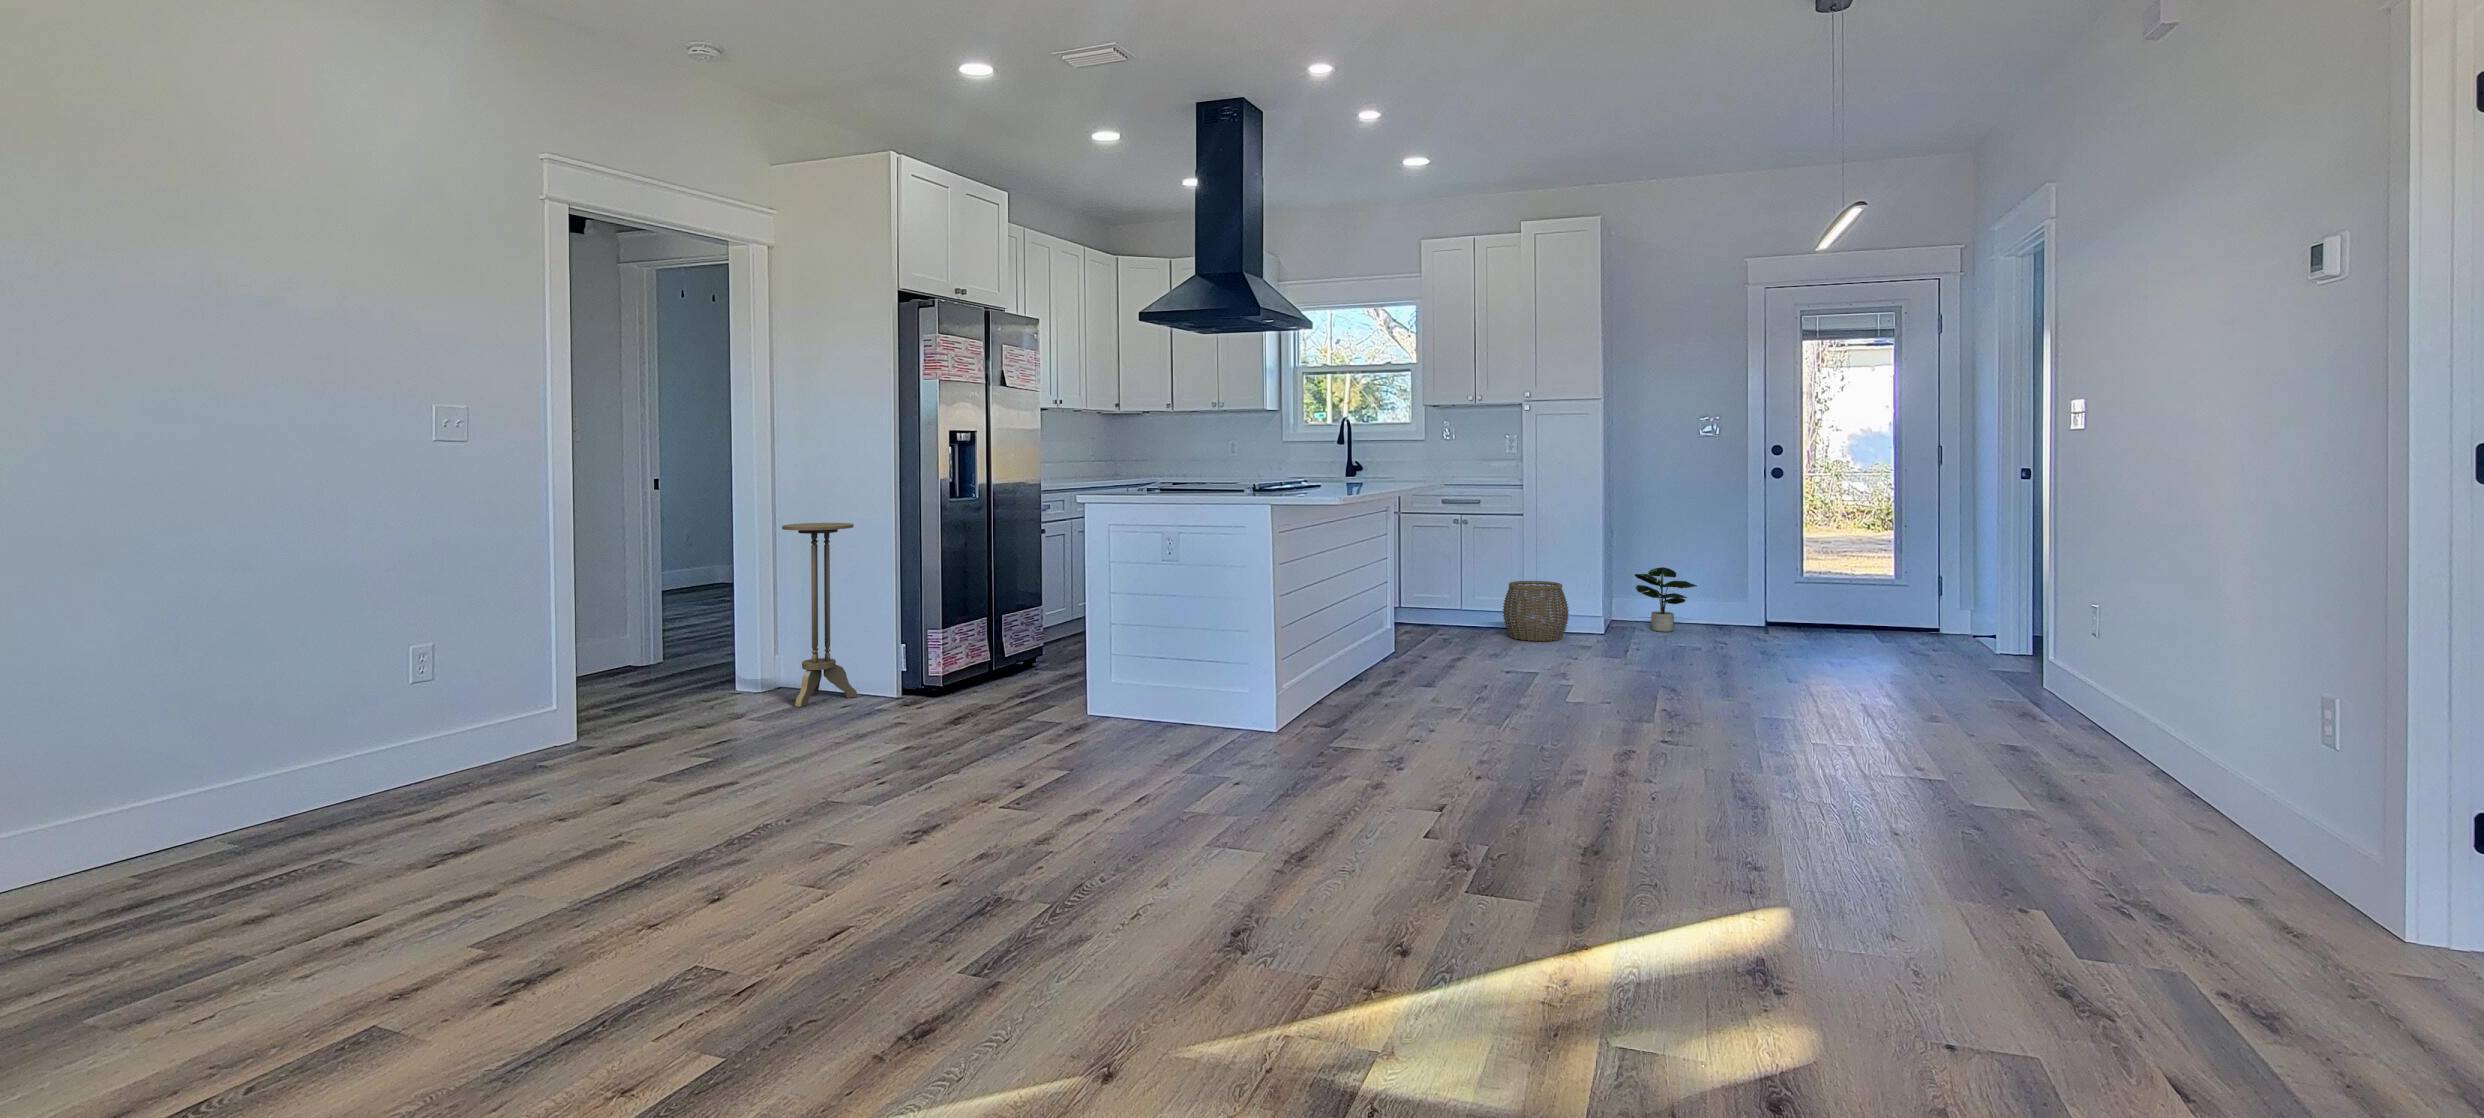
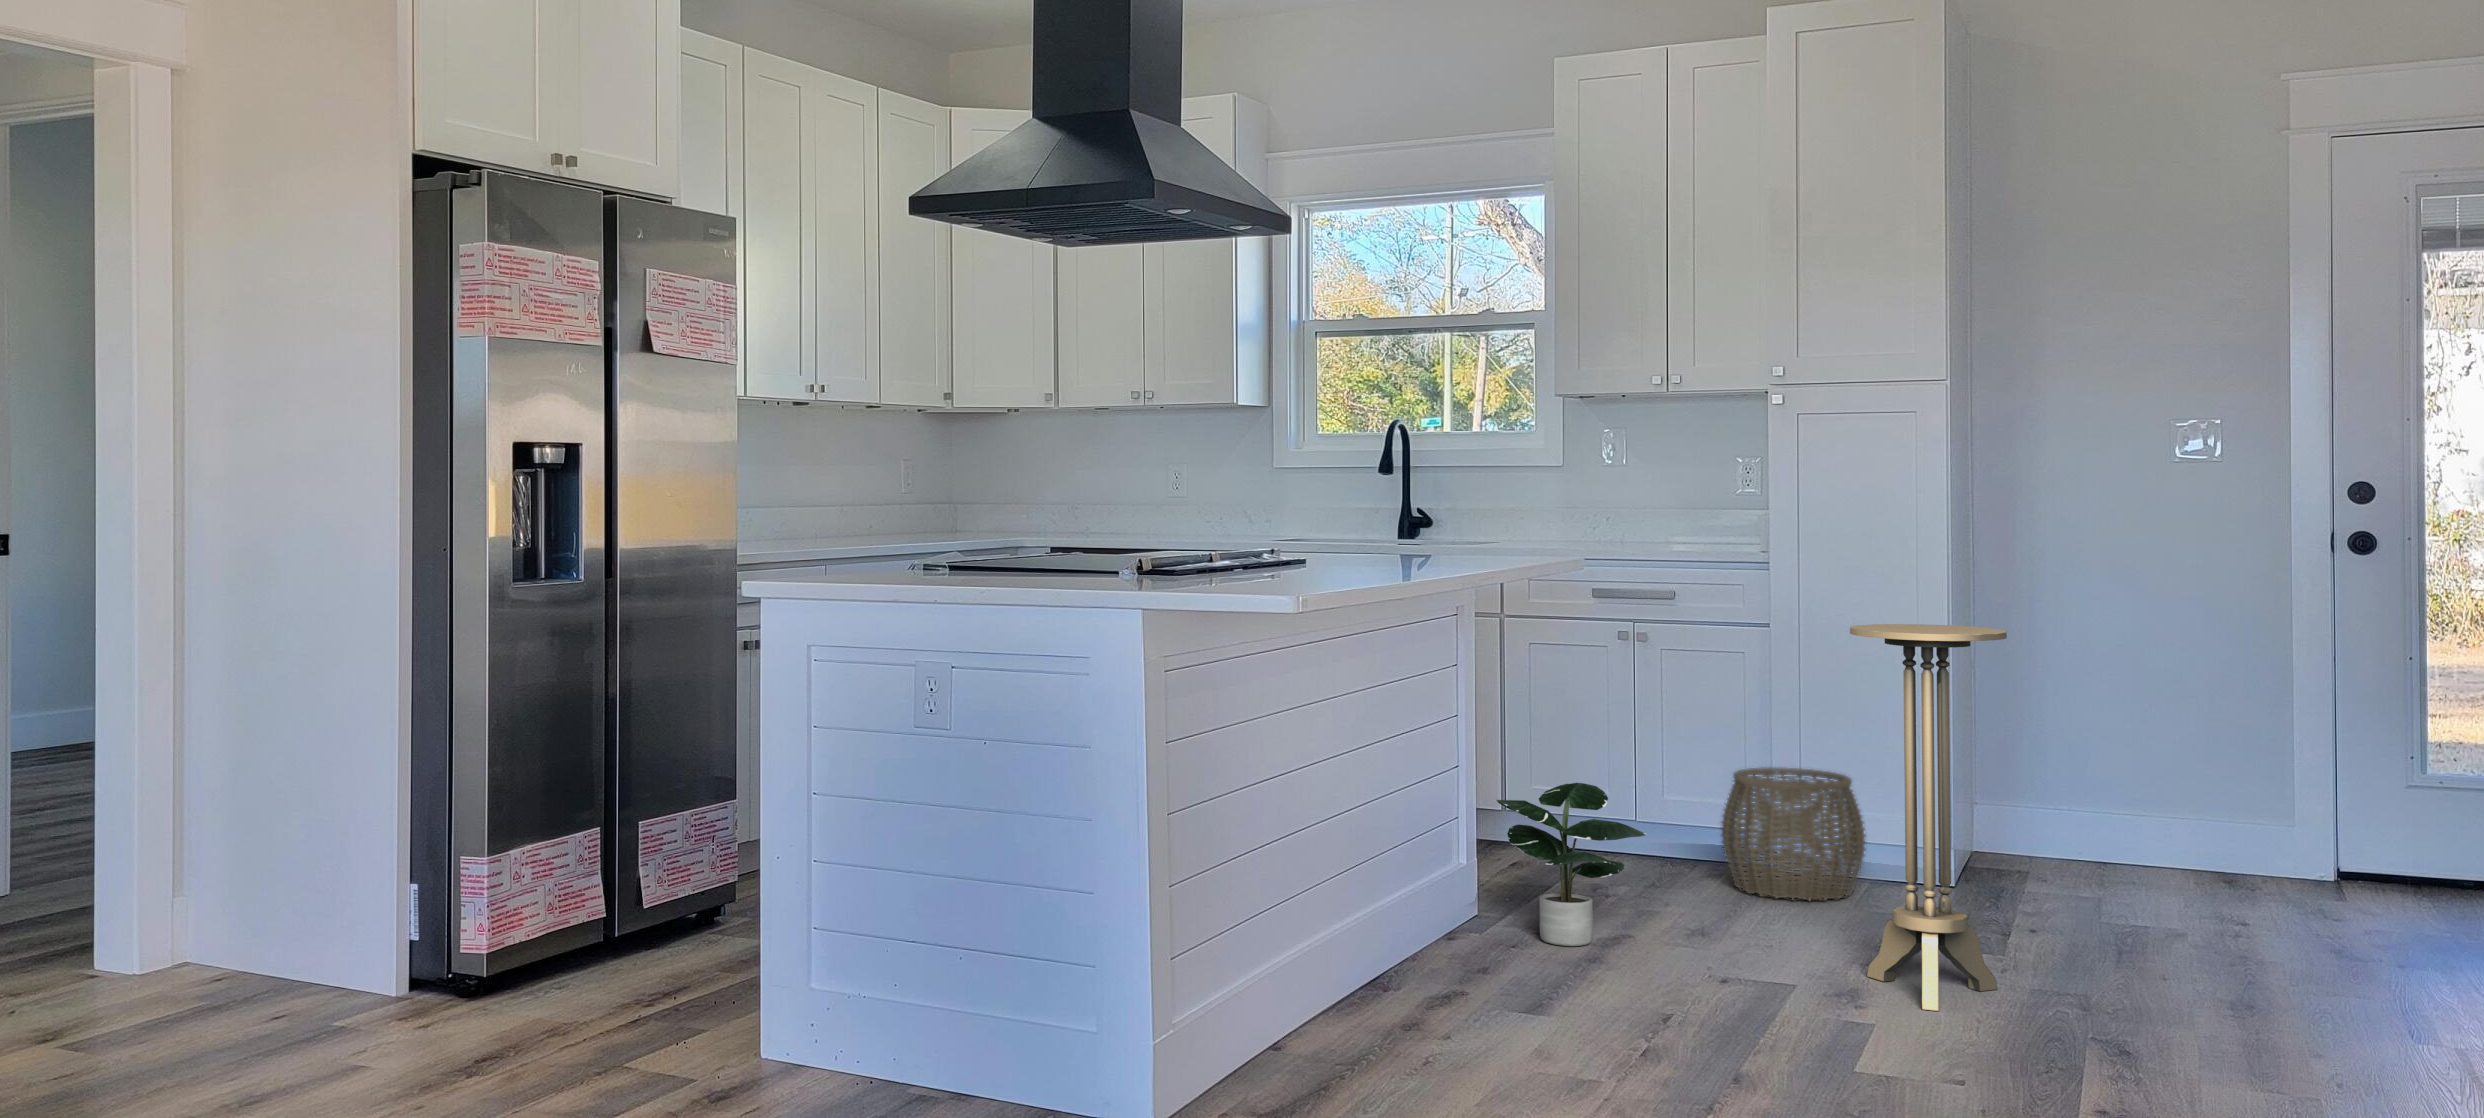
side table: present [782,523,858,707] -> present [1850,624,2007,1011]
potted plant: present [1635,567,1697,632] -> present [1496,783,1647,946]

